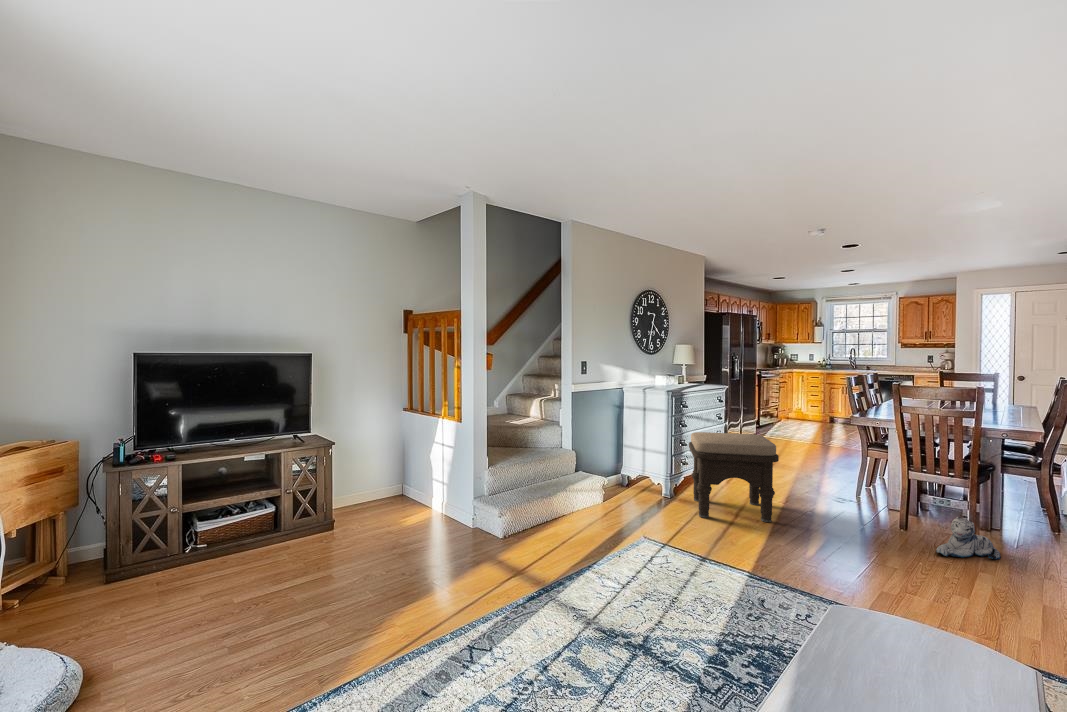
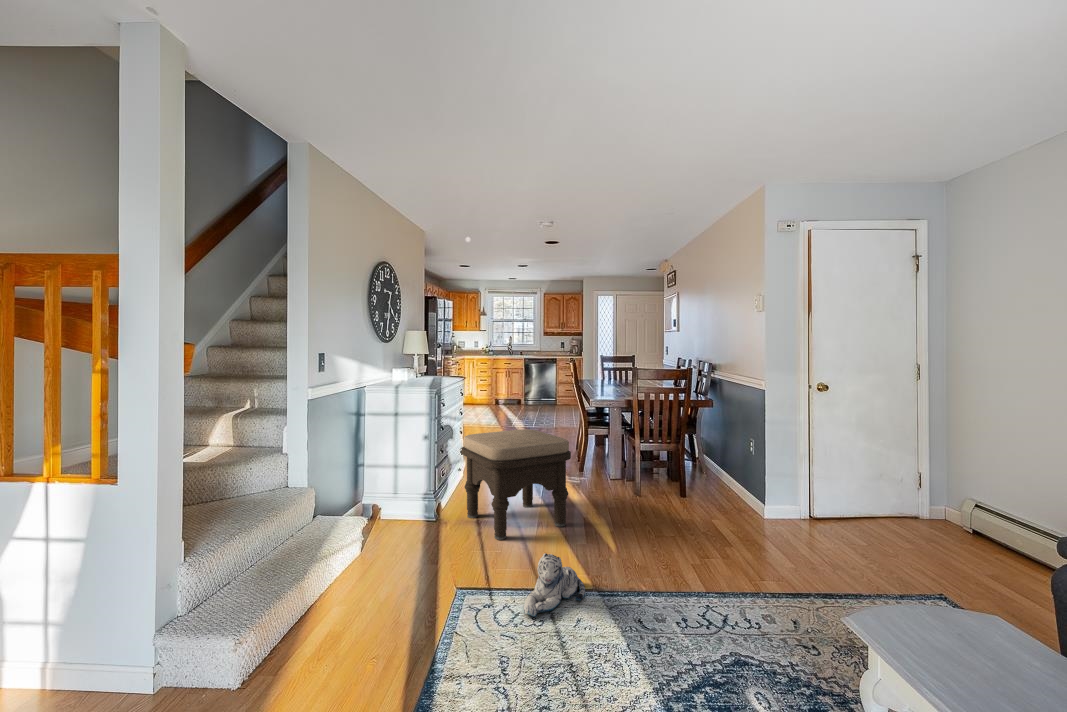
plush toy: present [936,517,1001,559] -> present [524,553,586,617]

